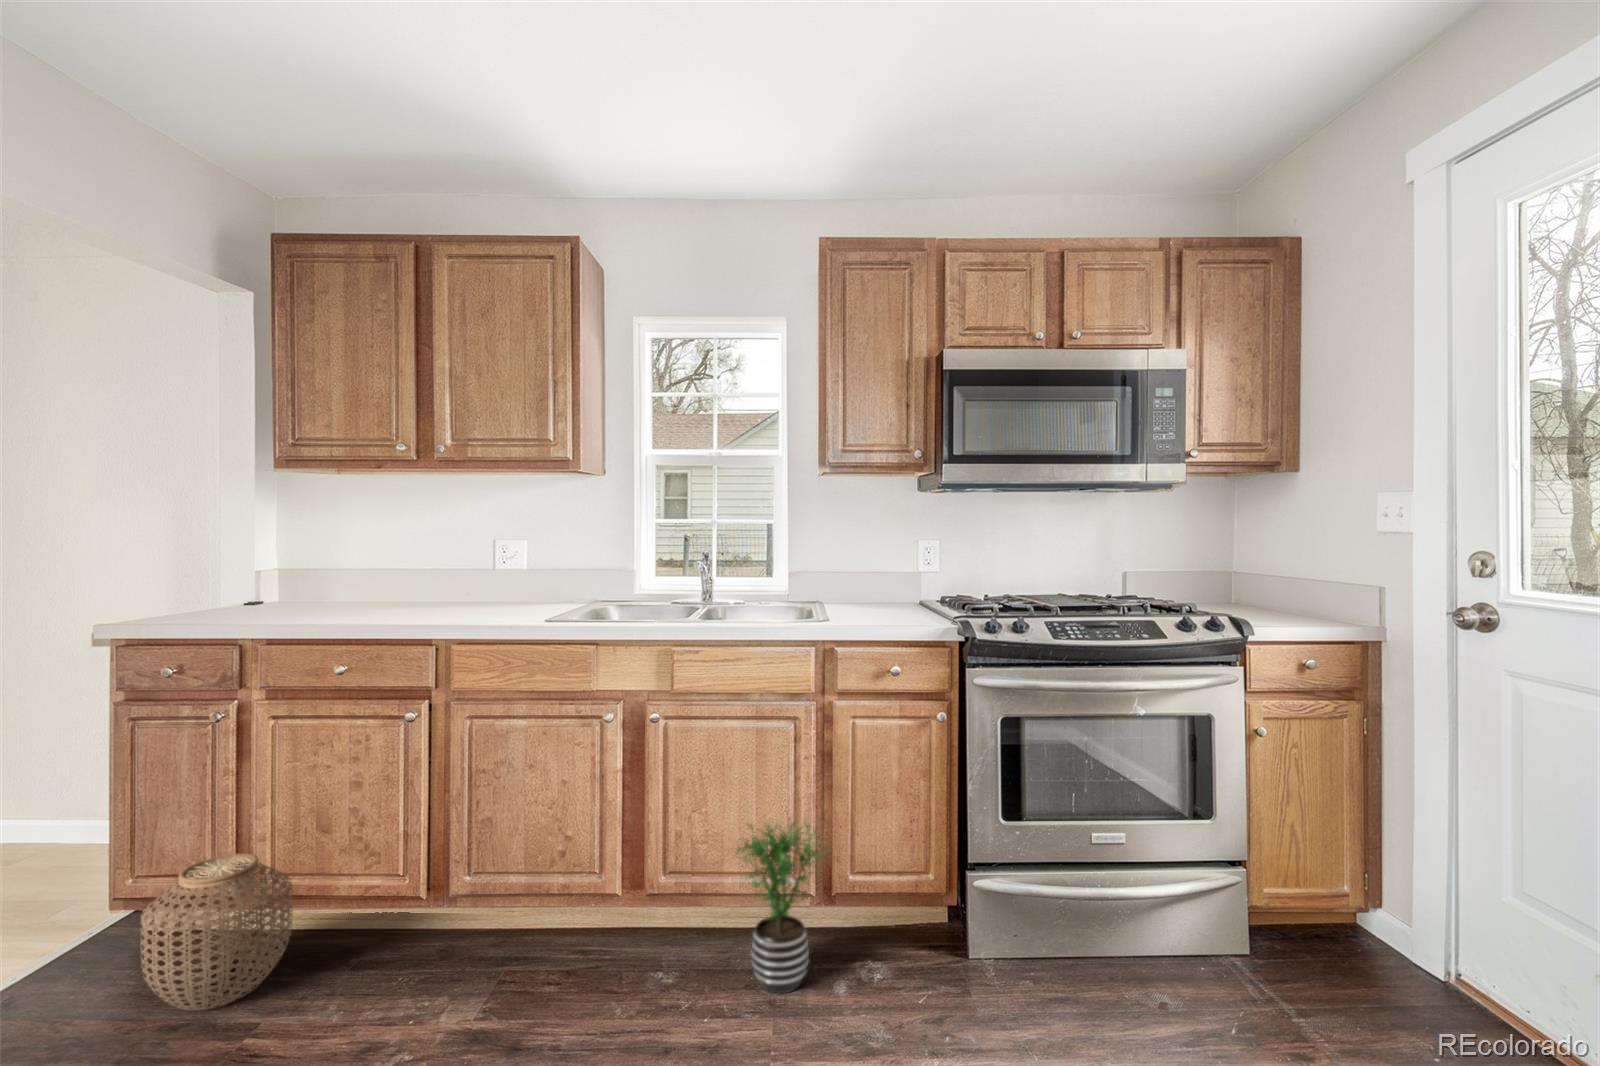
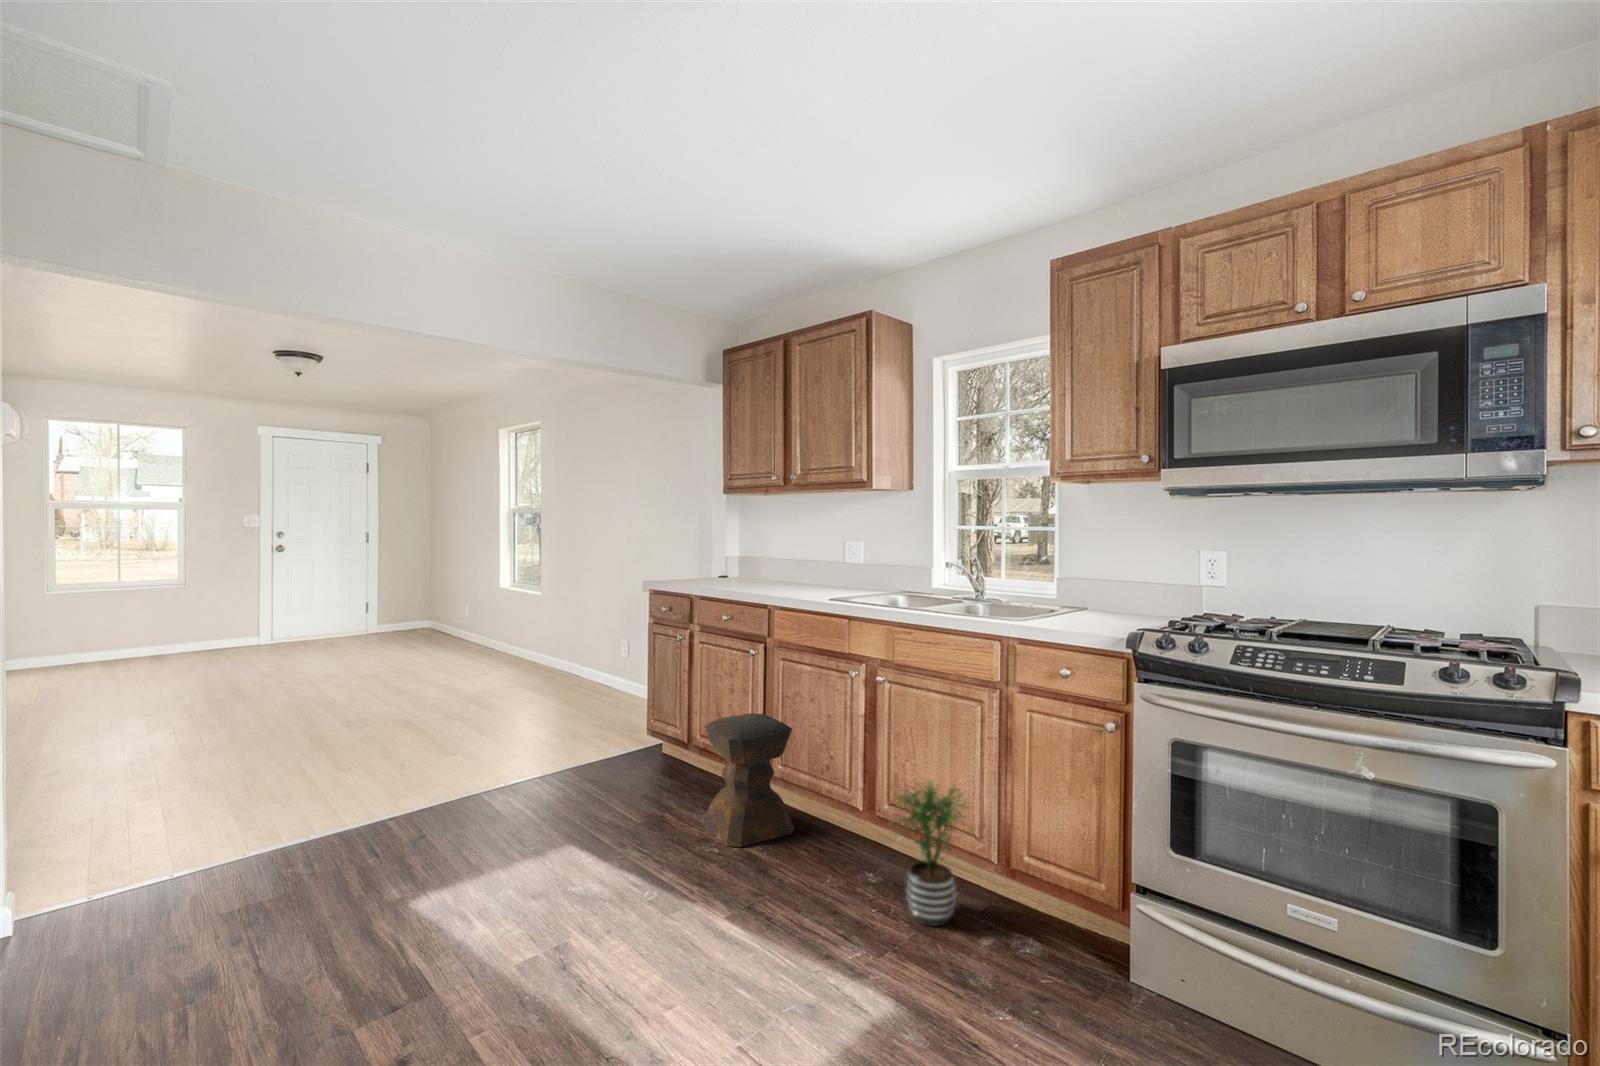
stool: none [364,806,520,1021] -> present [702,713,794,847]
woven basket: present [141,854,292,1011] -> none [625,714,695,797]

